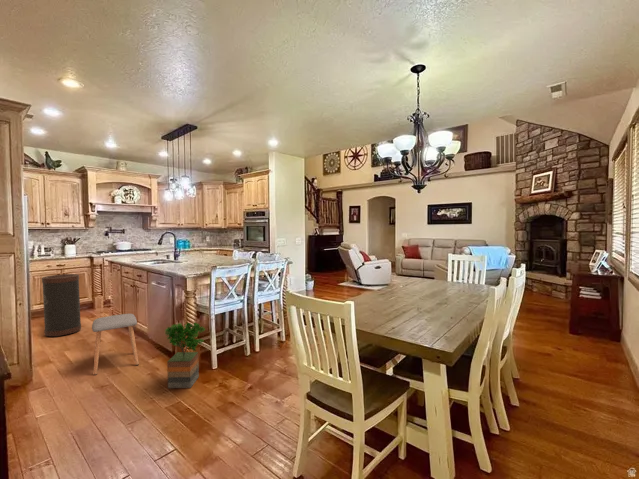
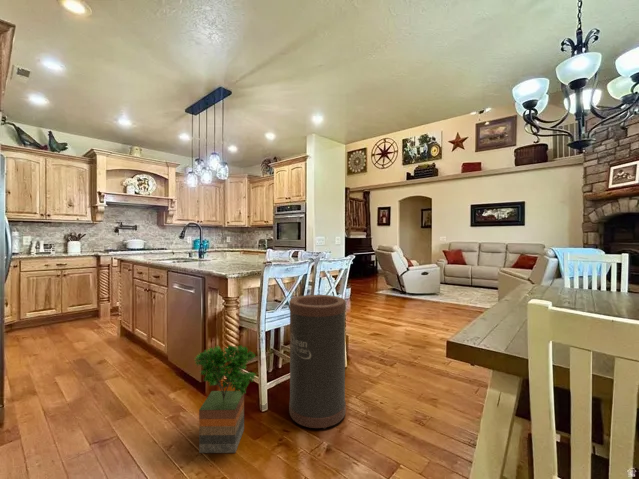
trash can: present [42,274,81,337] -> present [289,295,346,429]
stool: present [92,314,139,375] -> none [85,328,153,423]

